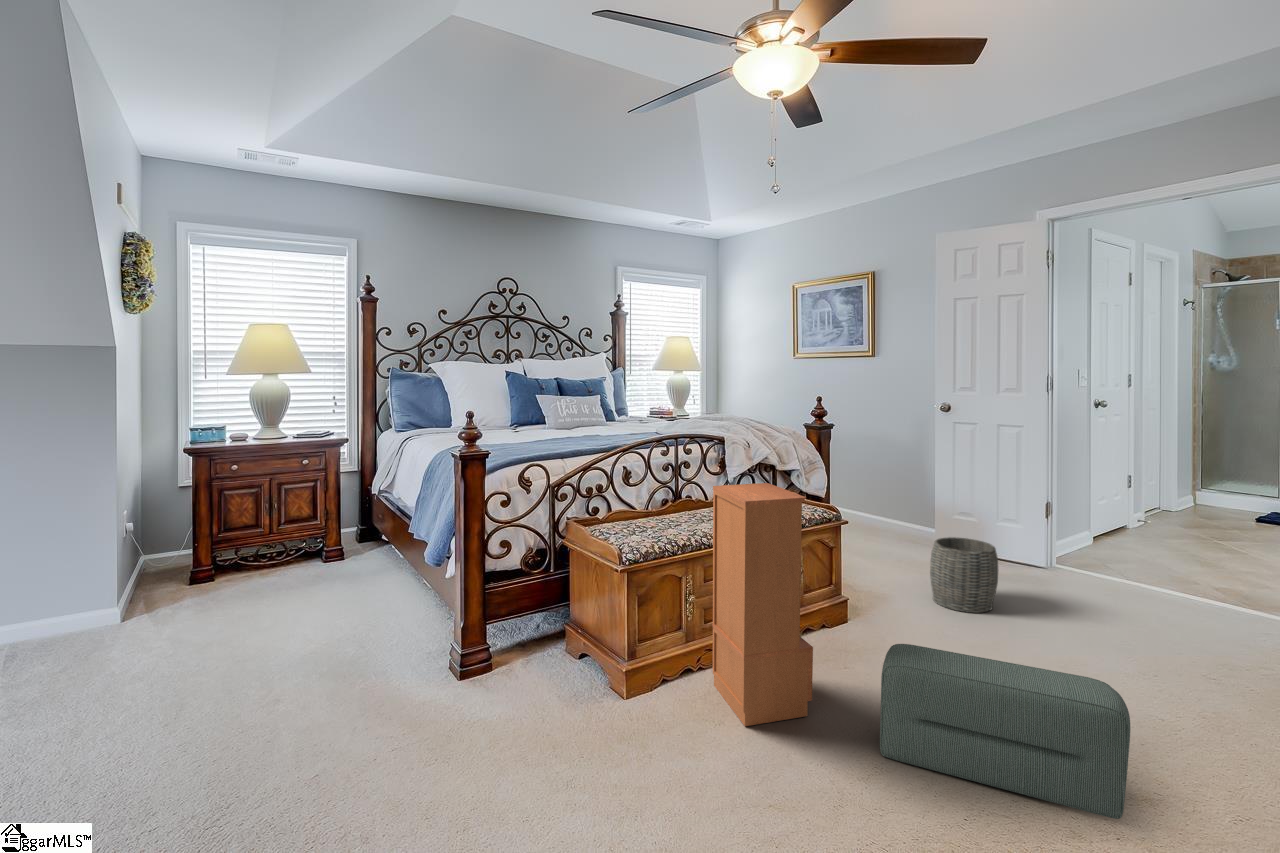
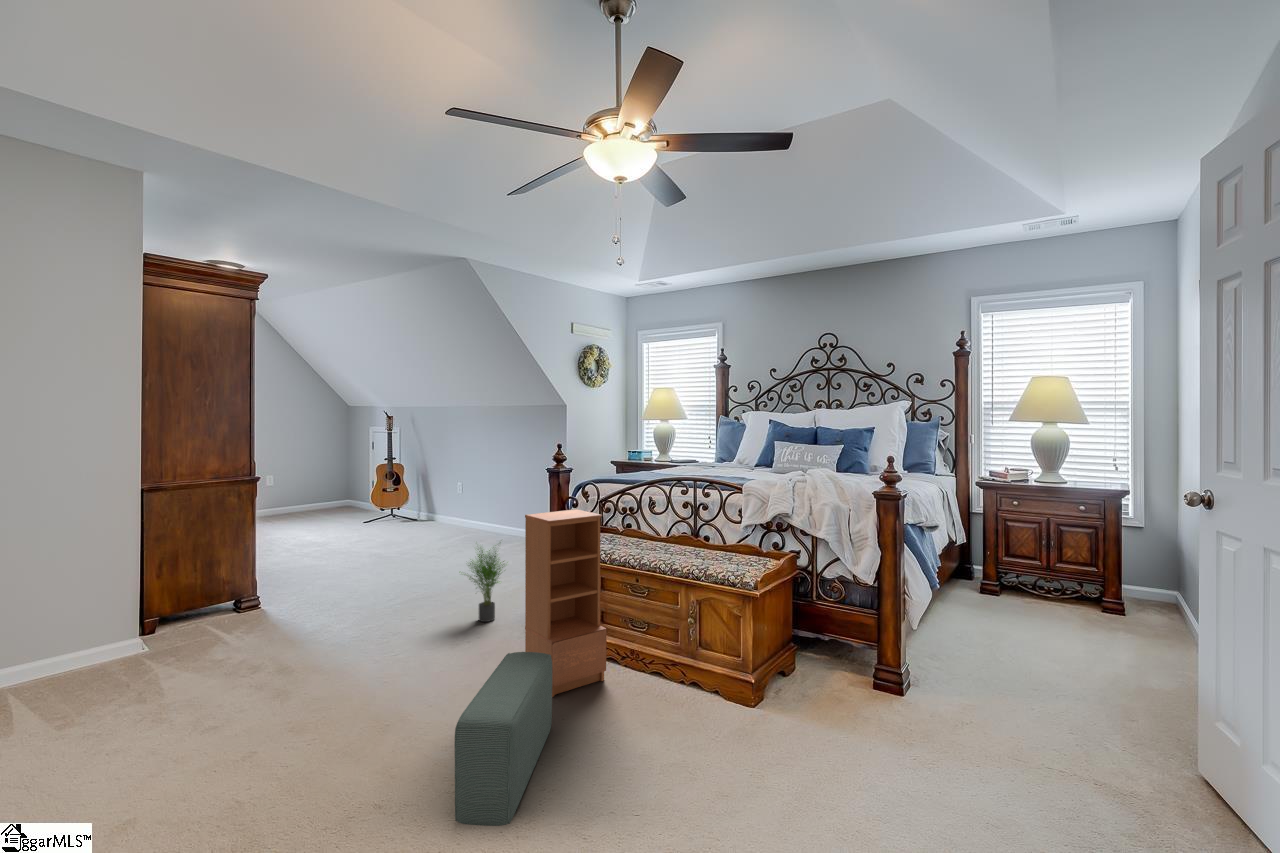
woven basket: present [930,537,998,613] -> none [881,670,979,798]
potted plant: none [421,579,507,737] -> present [469,550,504,622]

